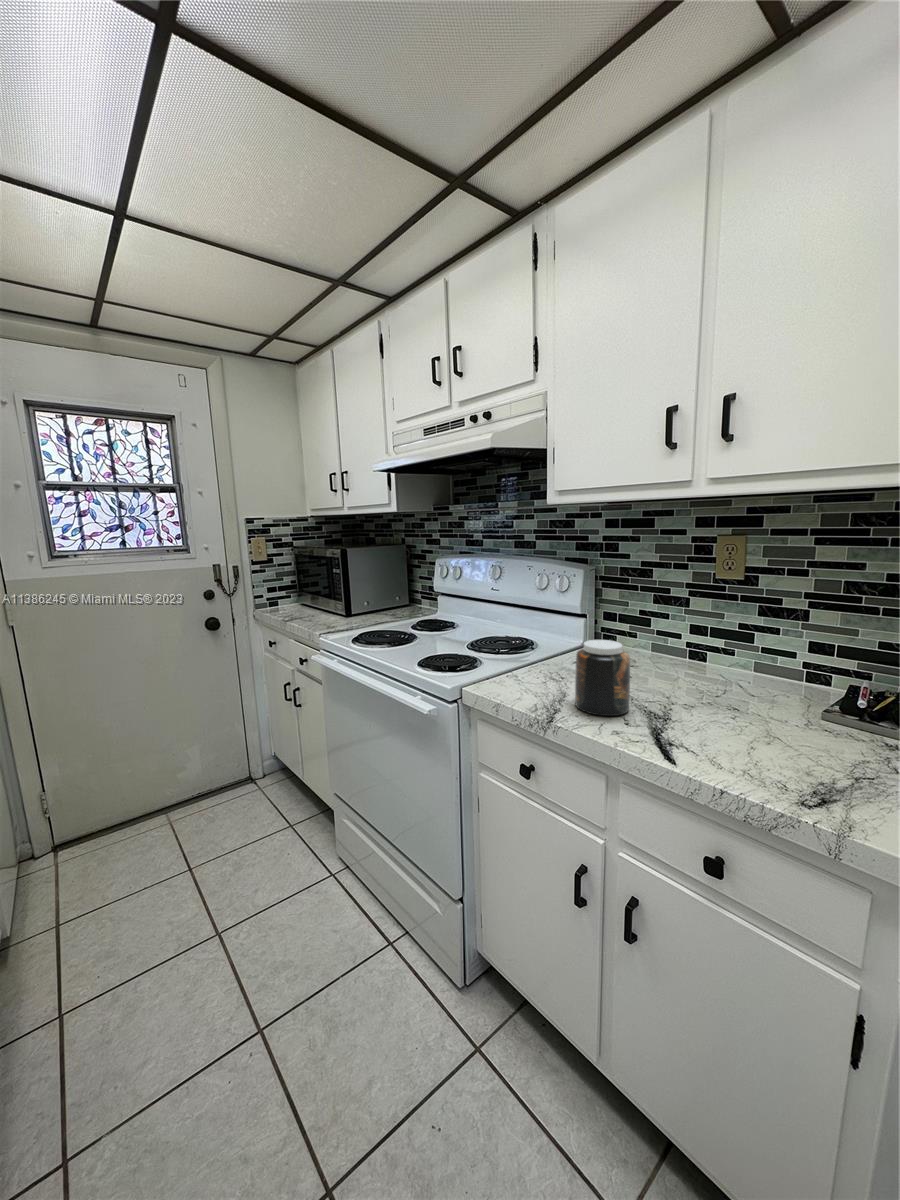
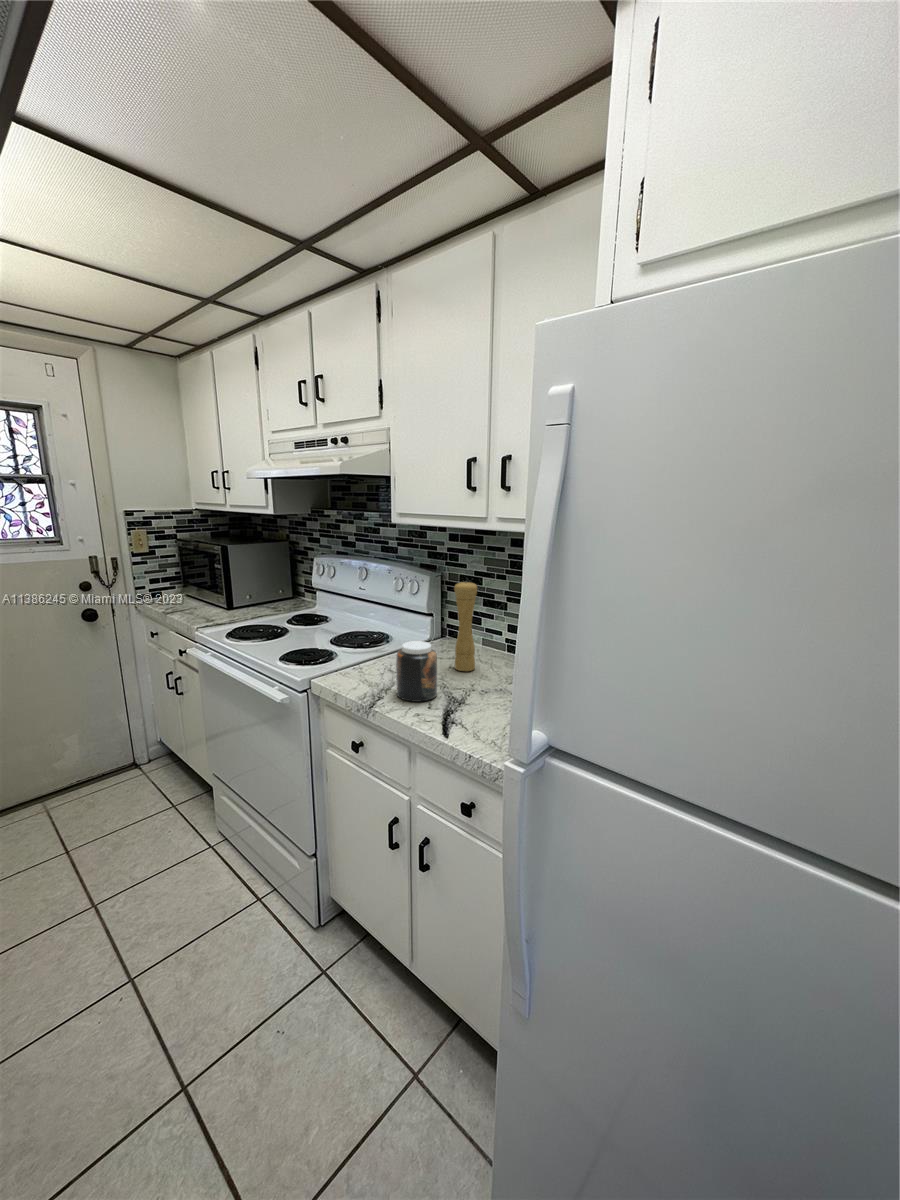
pepper mill: none [632,568,664,681] -> present [454,581,477,671]

